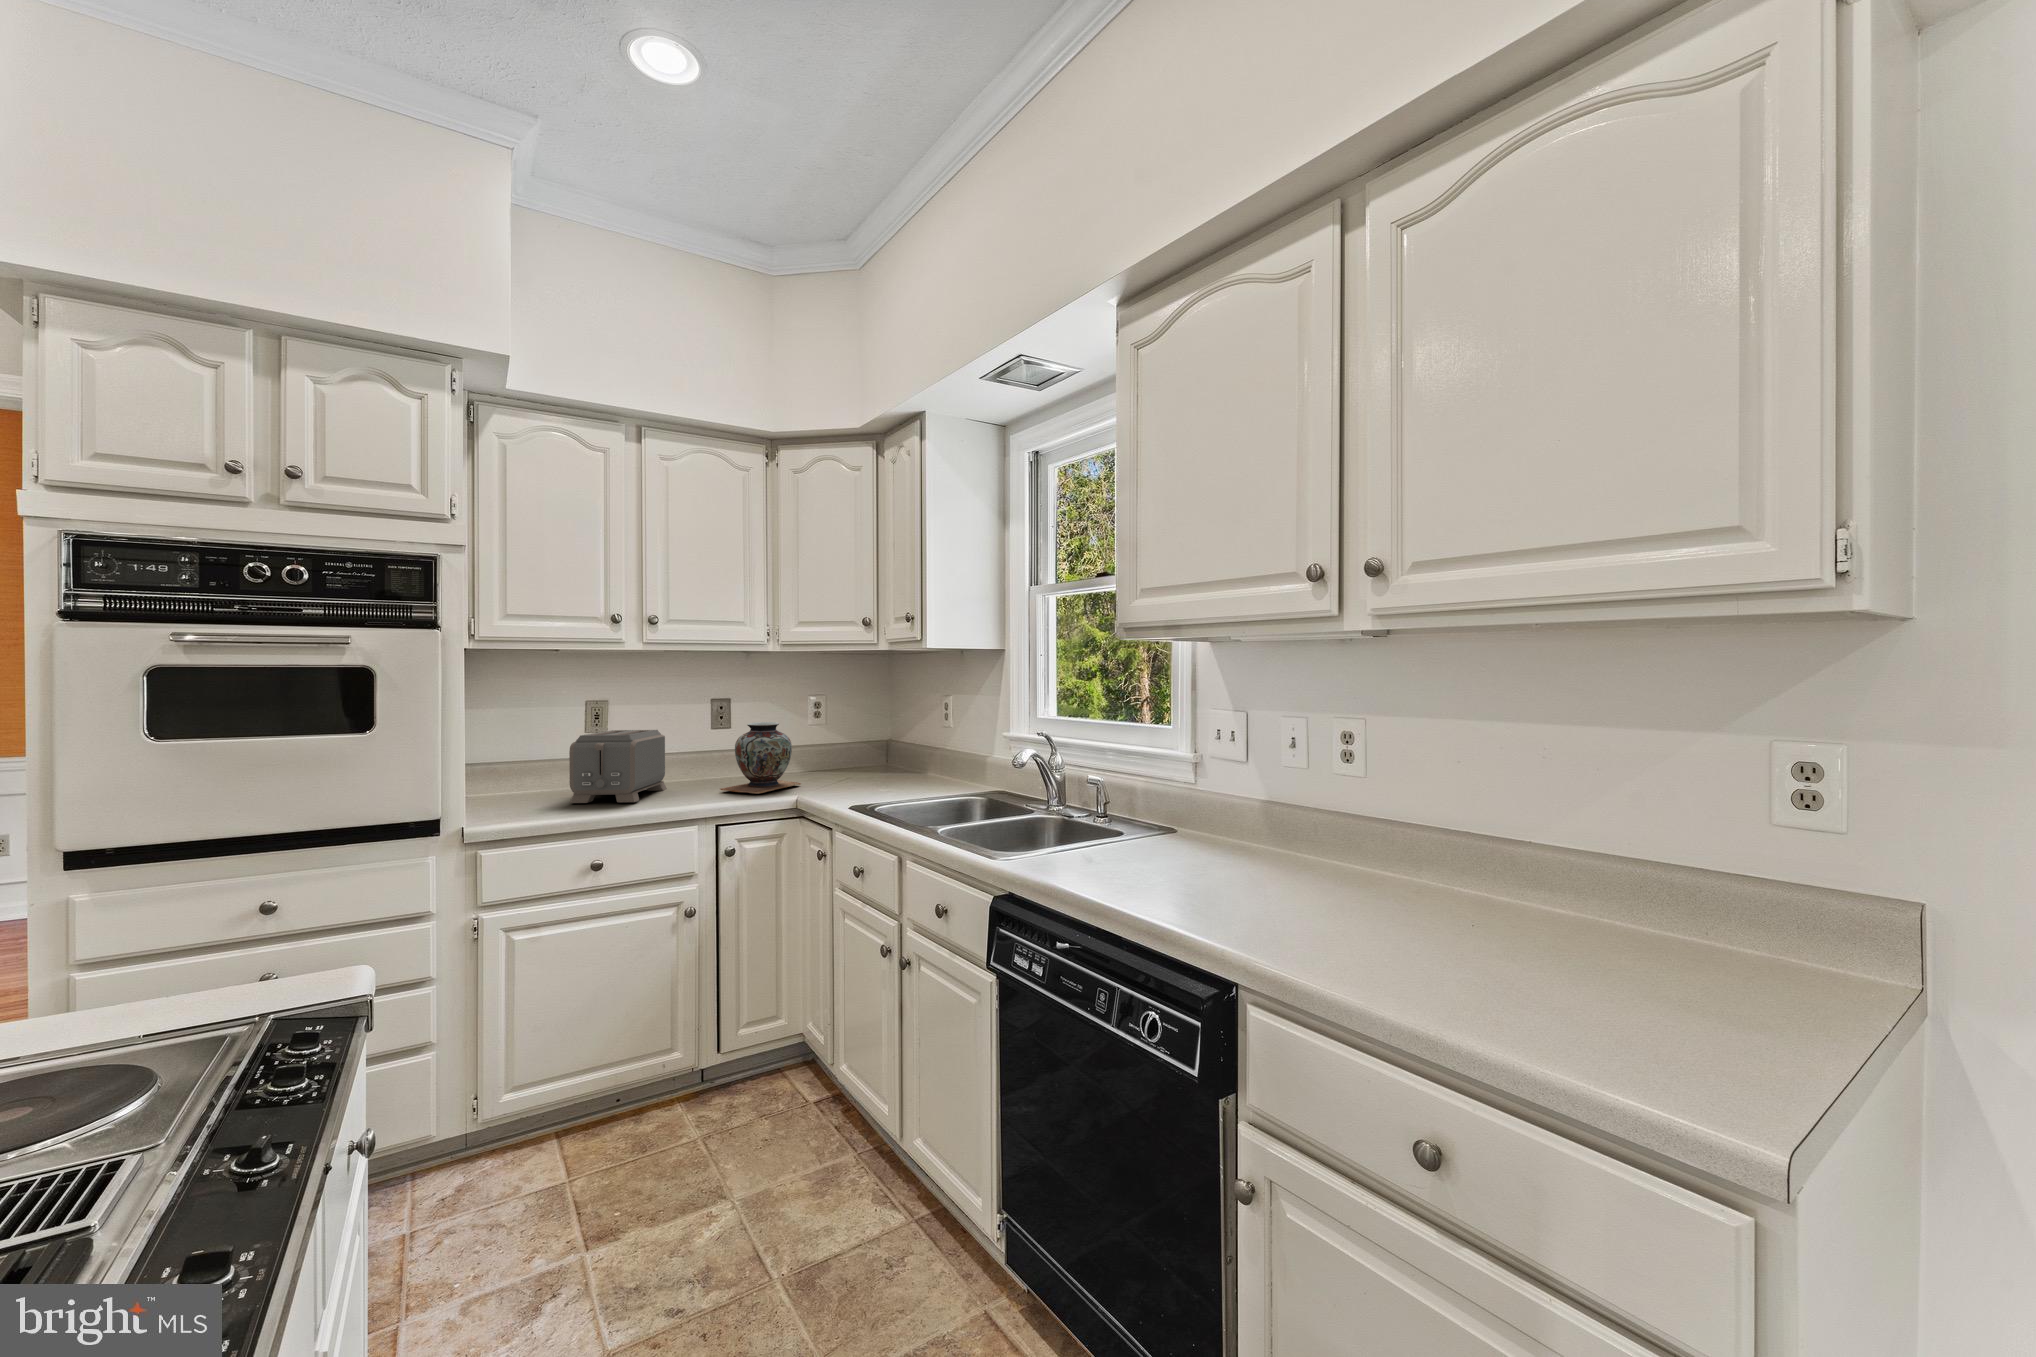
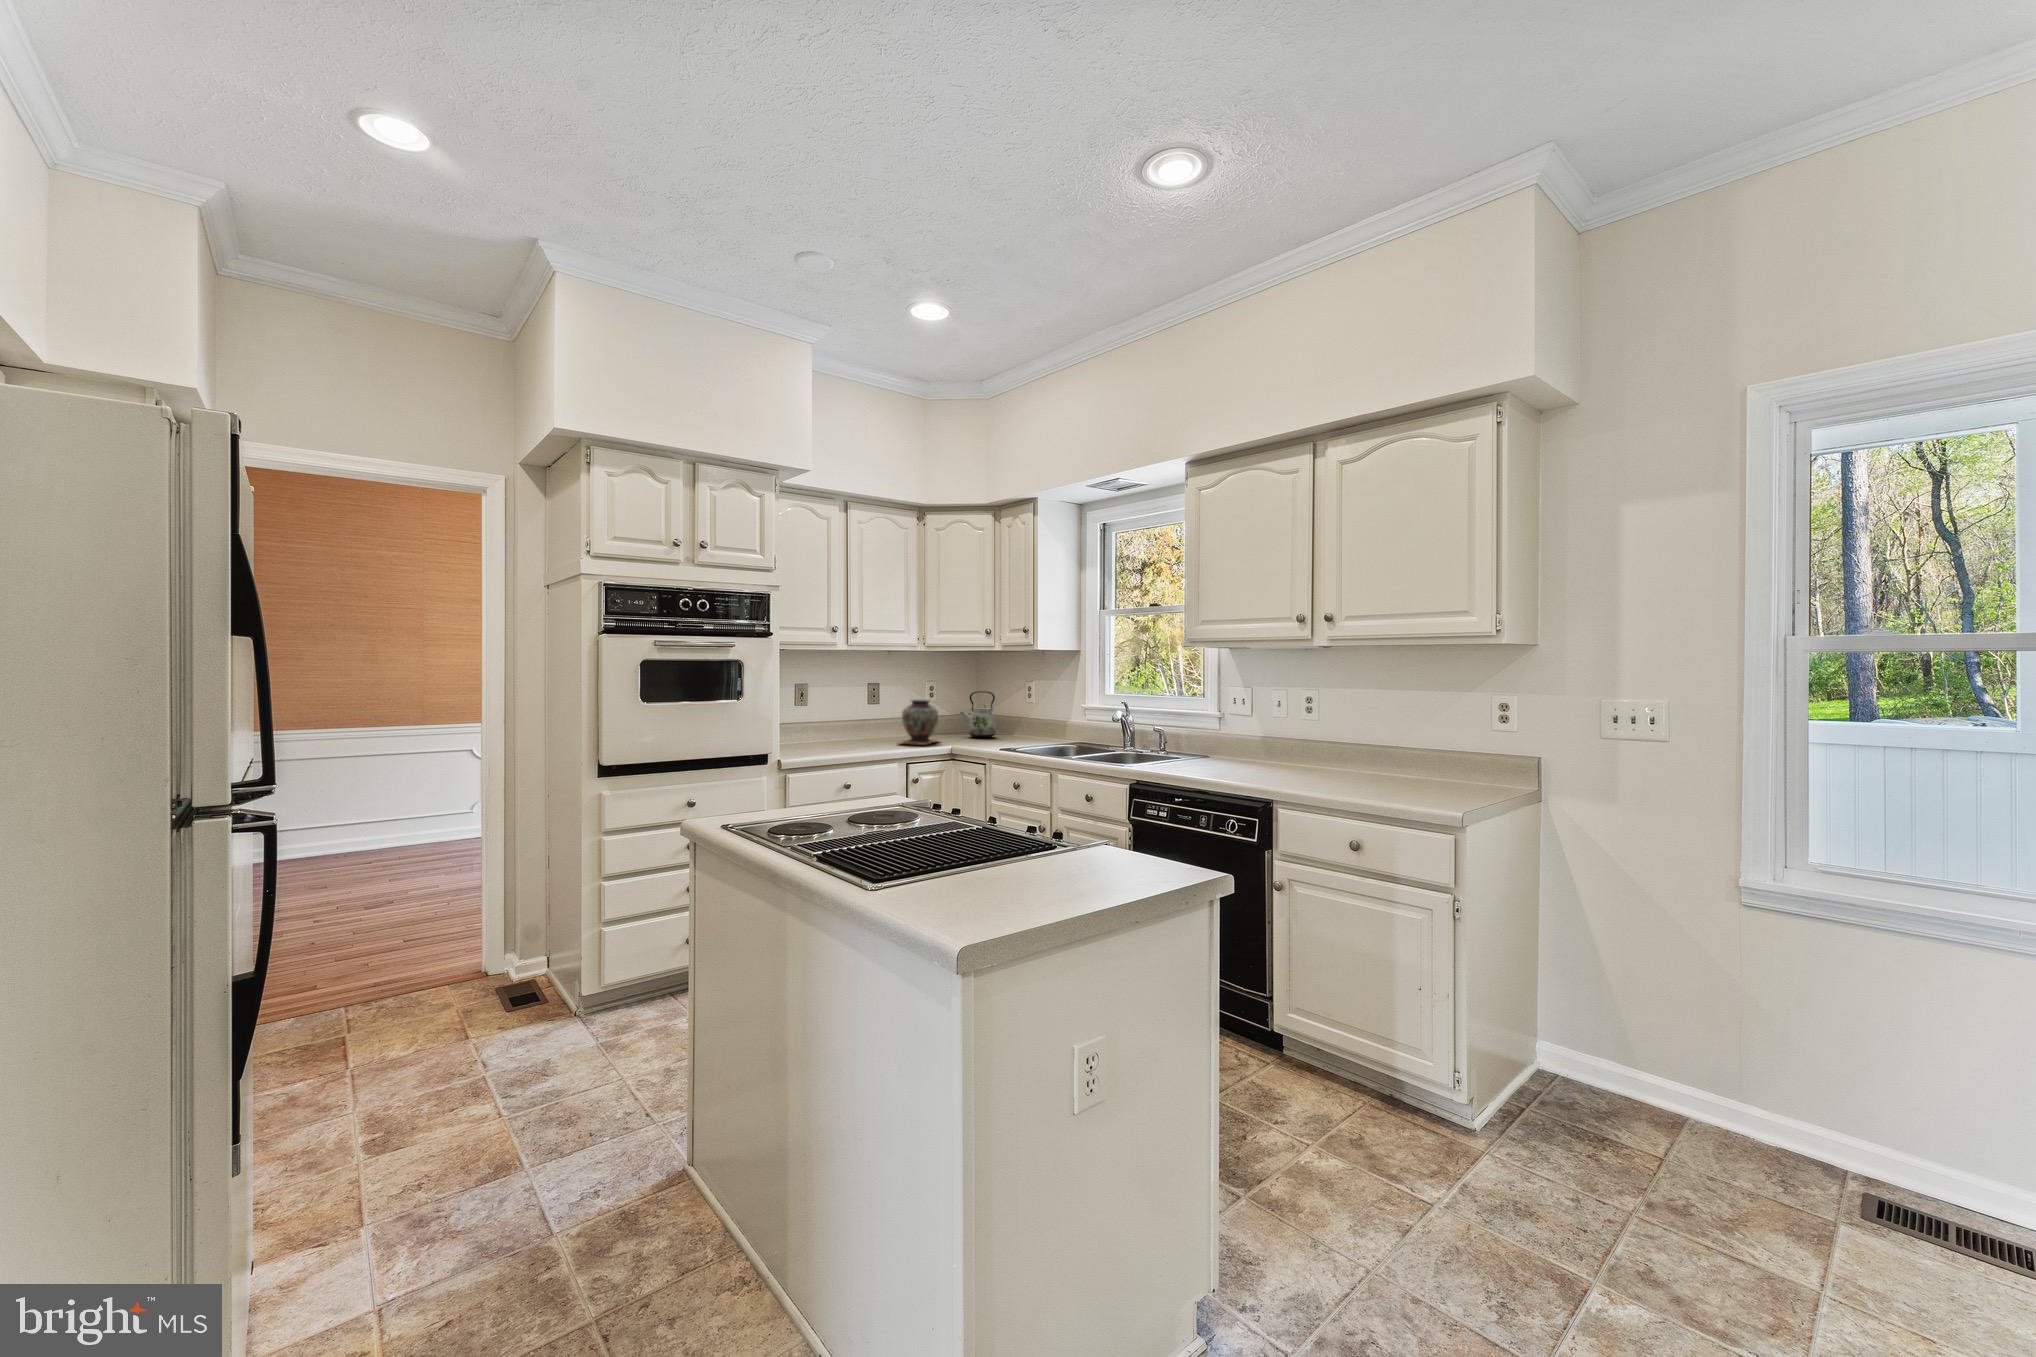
kettle: none [848,710,897,777] -> present [960,691,996,738]
toaster: present [569,730,667,803] -> none [814,704,856,749]

